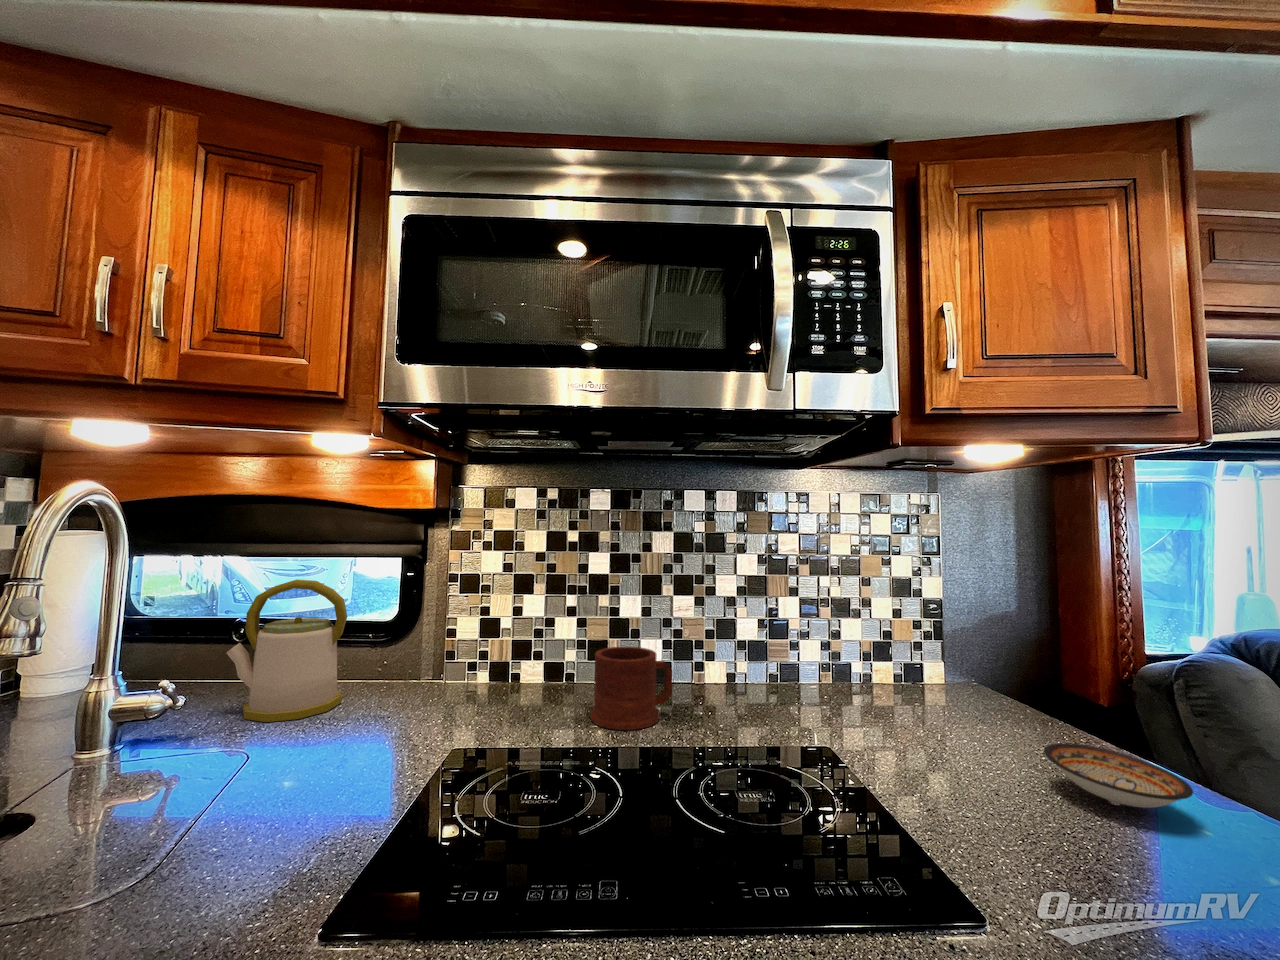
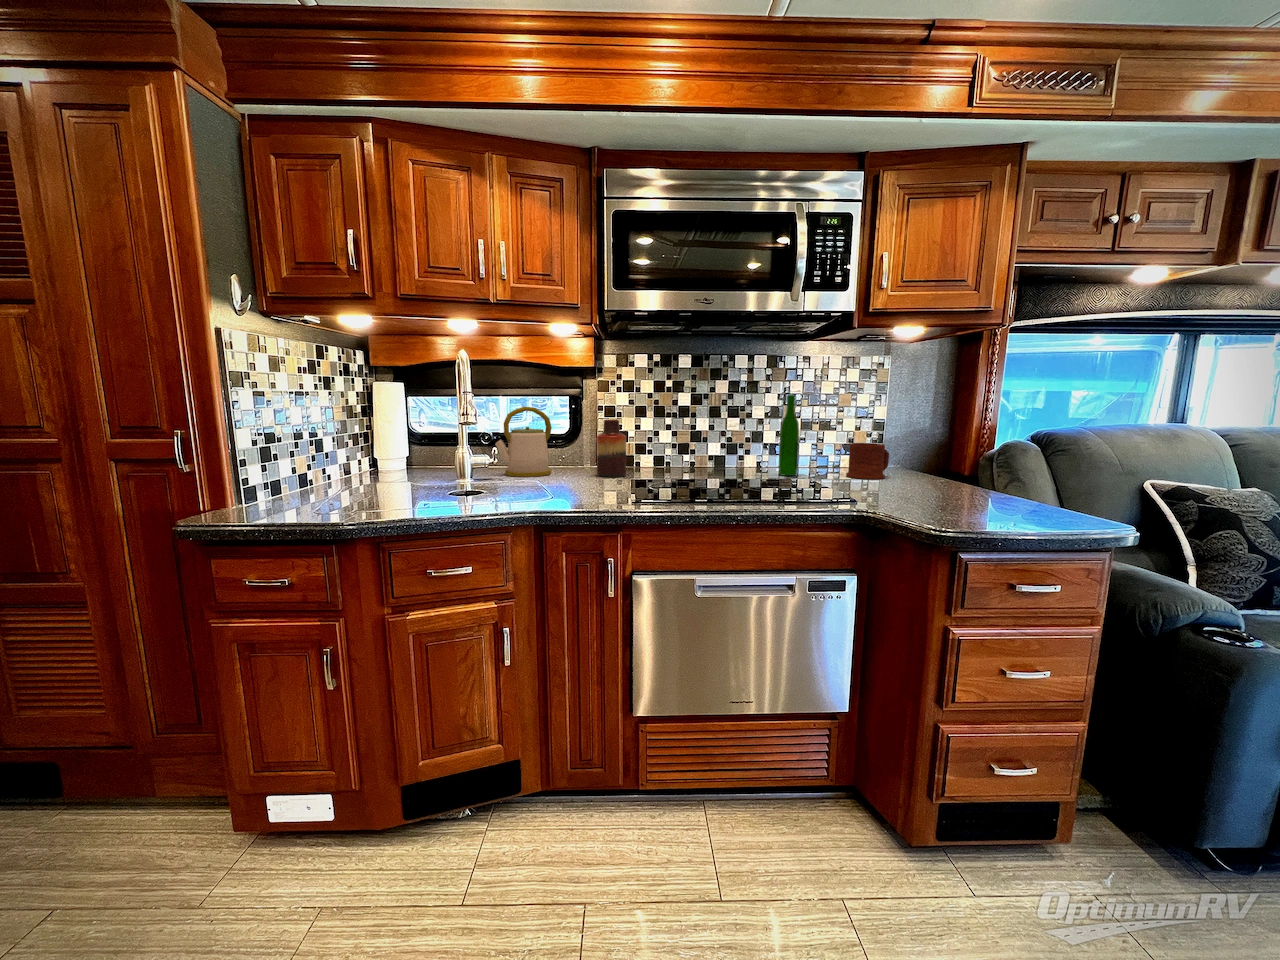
wine bottle: none [764,560,800,716] -> present [779,395,799,476]
vase: none [416,605,477,723] -> present [597,420,626,477]
mug: present [590,646,672,730] -> present [846,443,889,479]
ceramic bowl: present [1044,743,1193,808] -> none [907,472,961,490]

